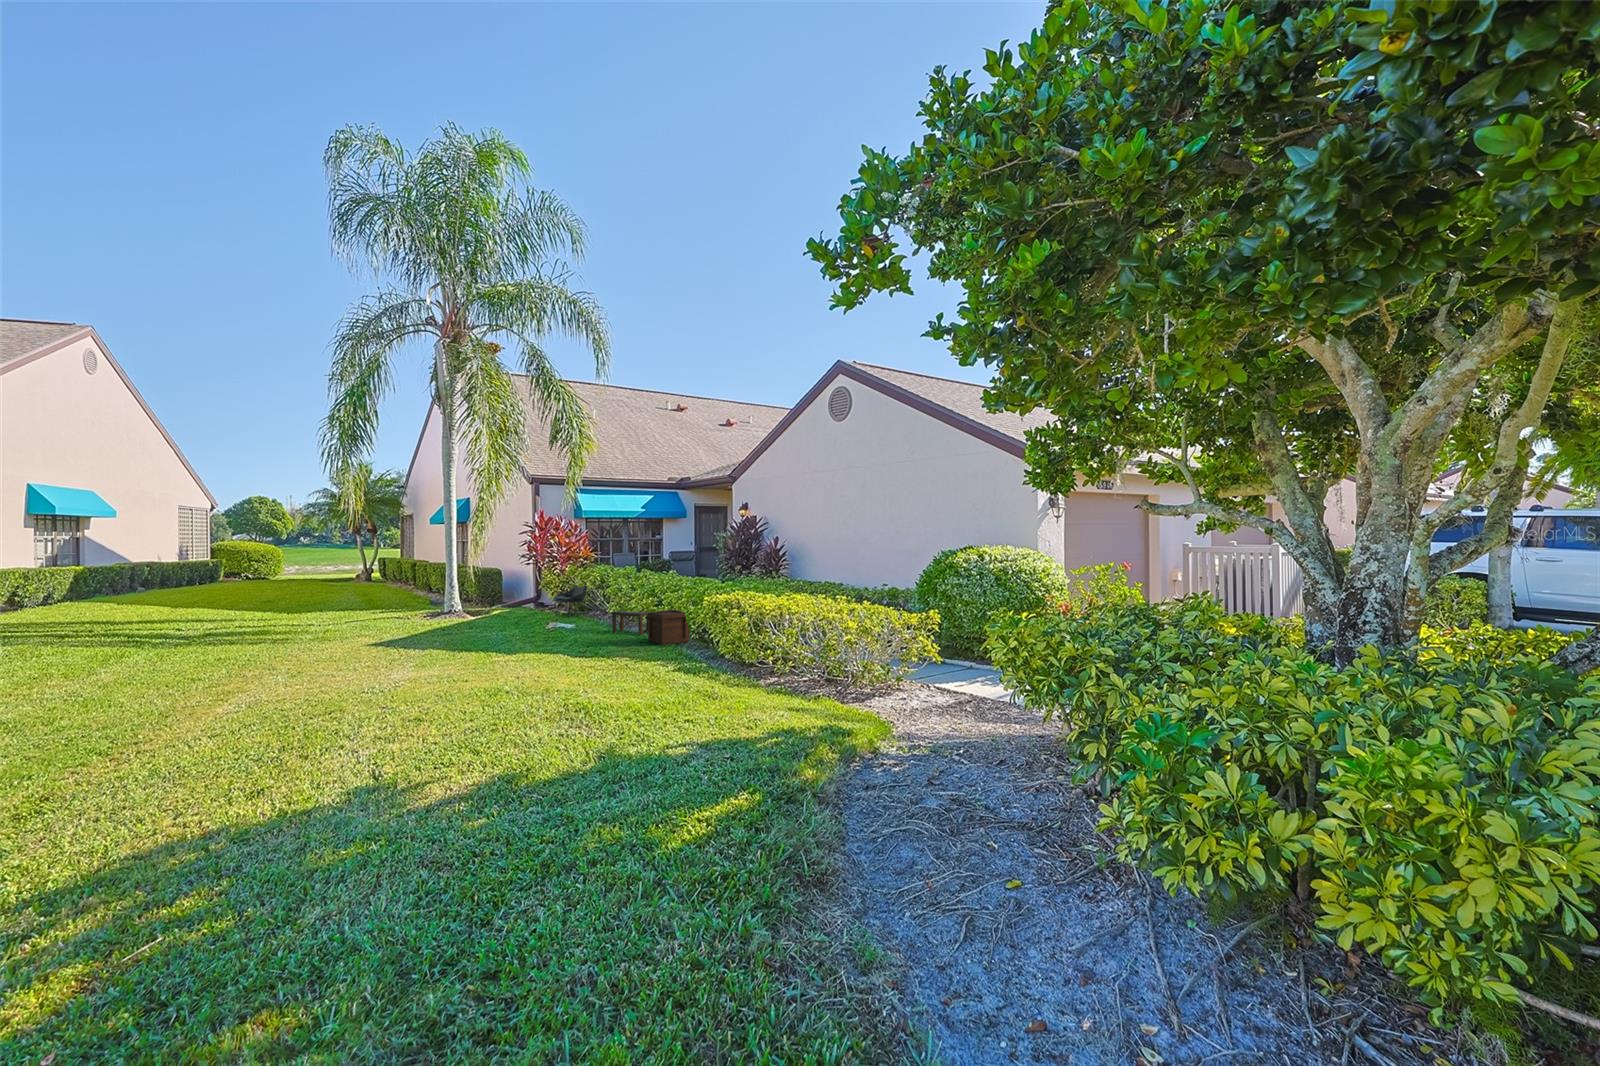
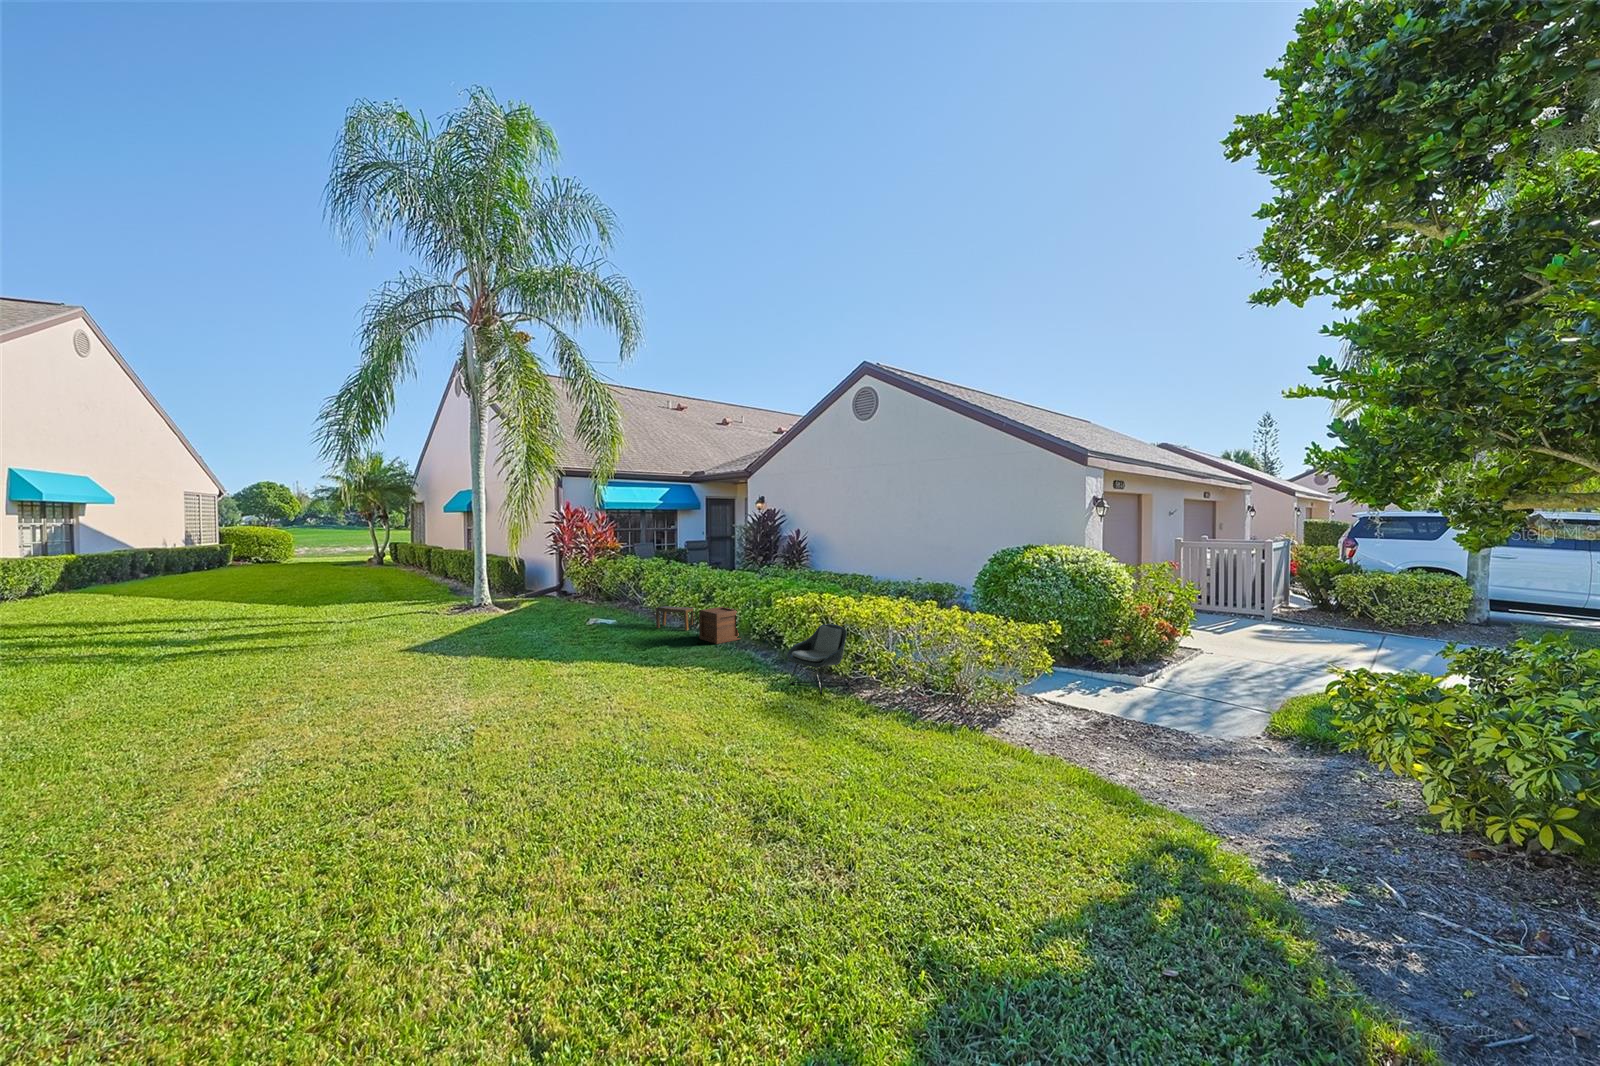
lounge chair: present [554,582,589,617] -> present [787,624,849,693]

